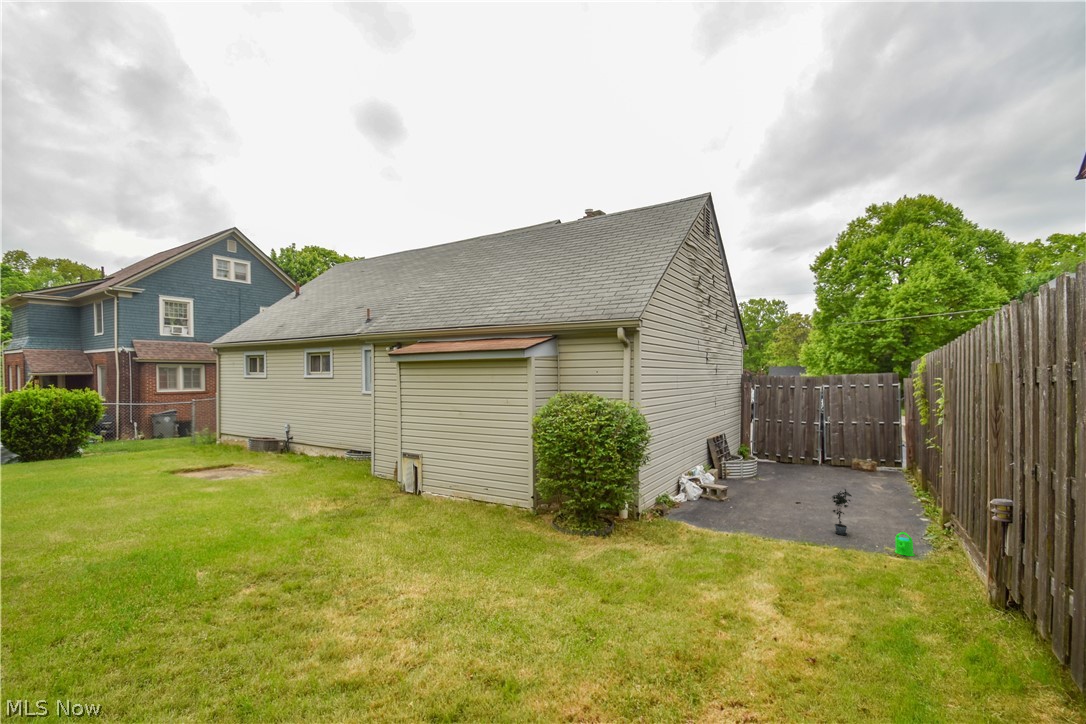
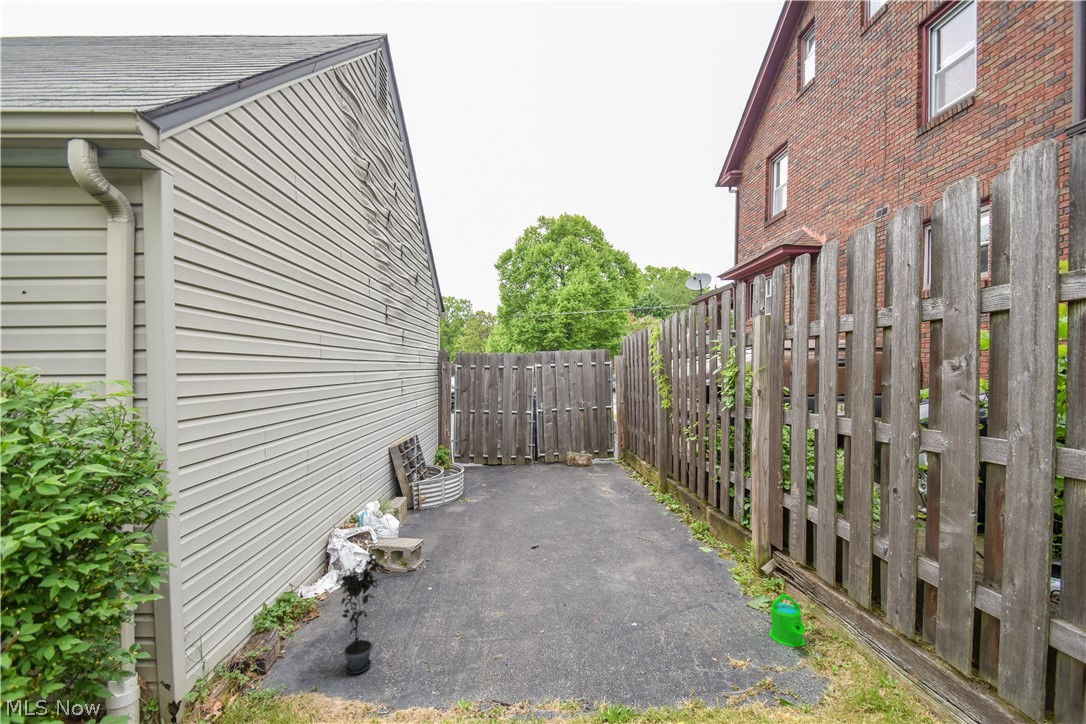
potted plant: present [832,489,851,535] -> present [336,554,384,674]

